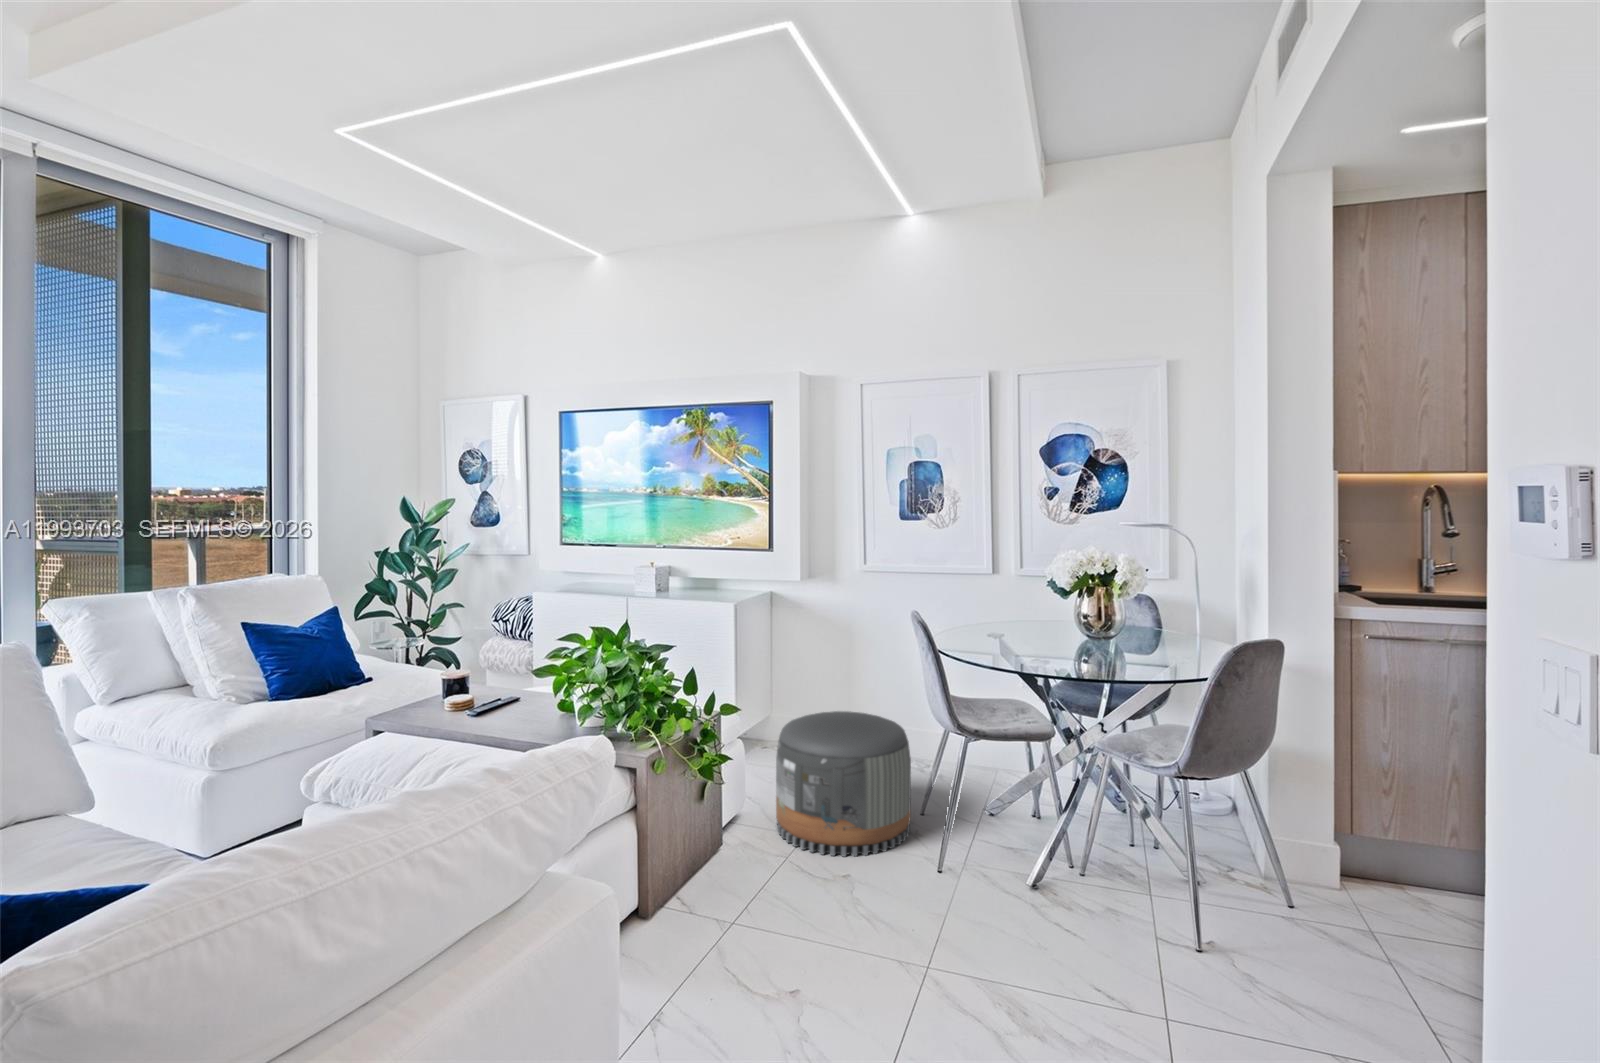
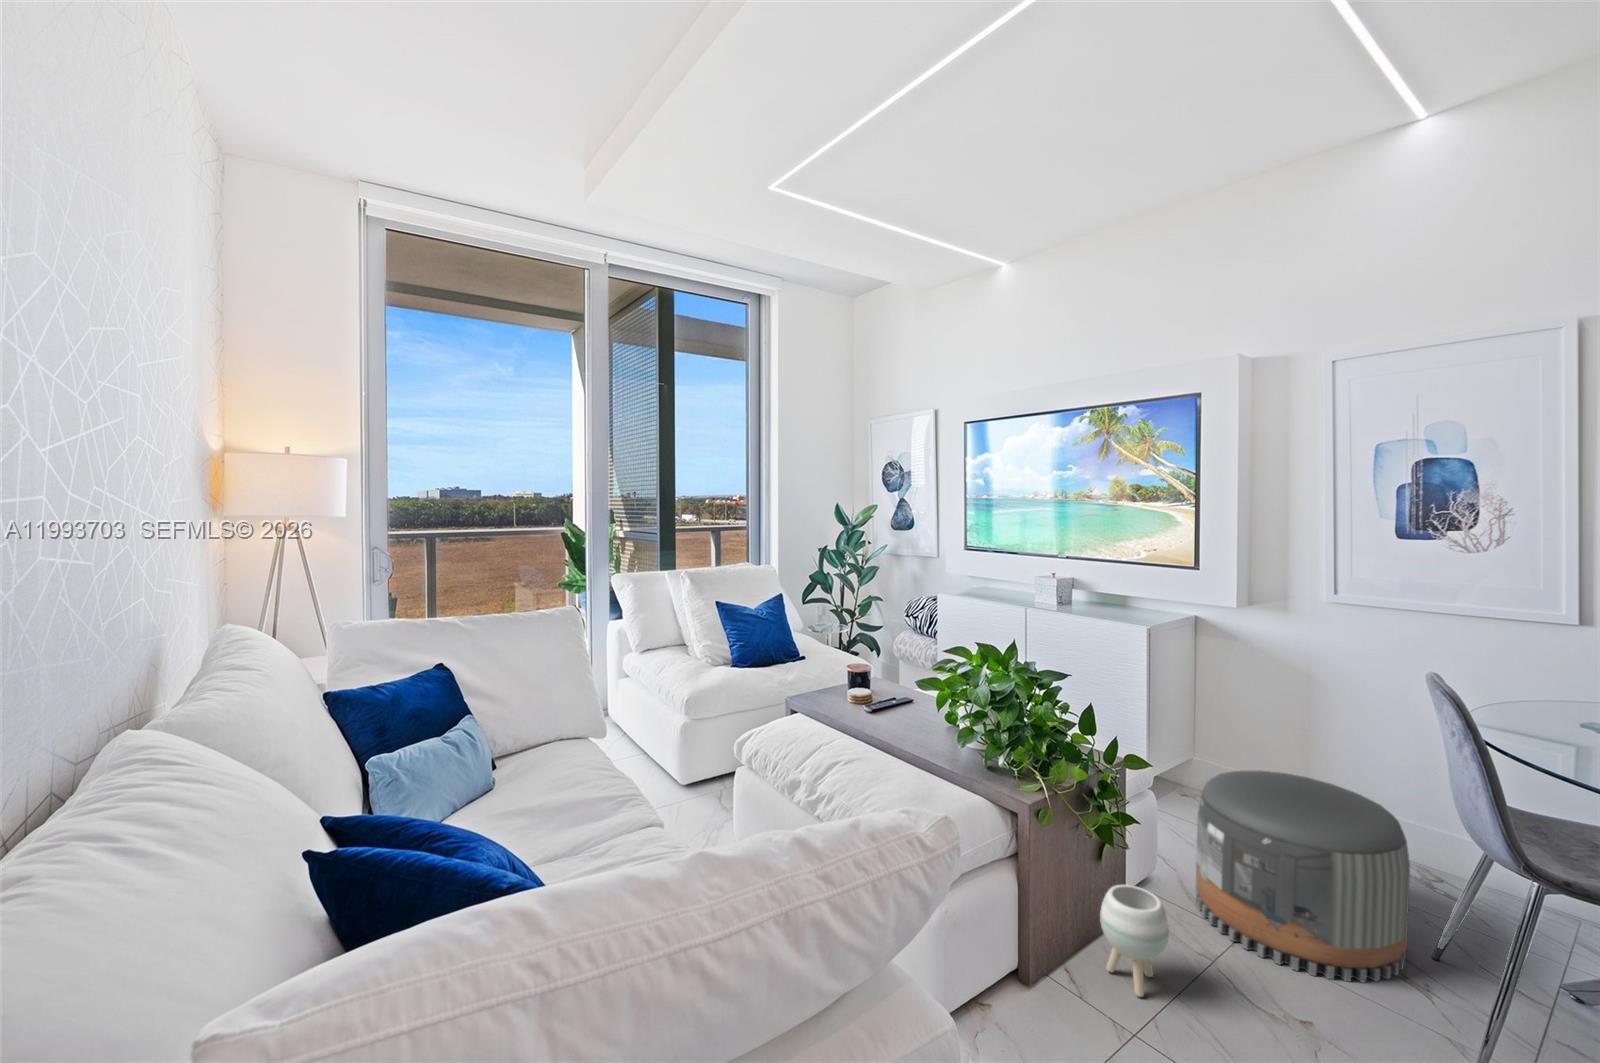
planter: none [706,819,758,907] -> present [1100,885,1169,997]

